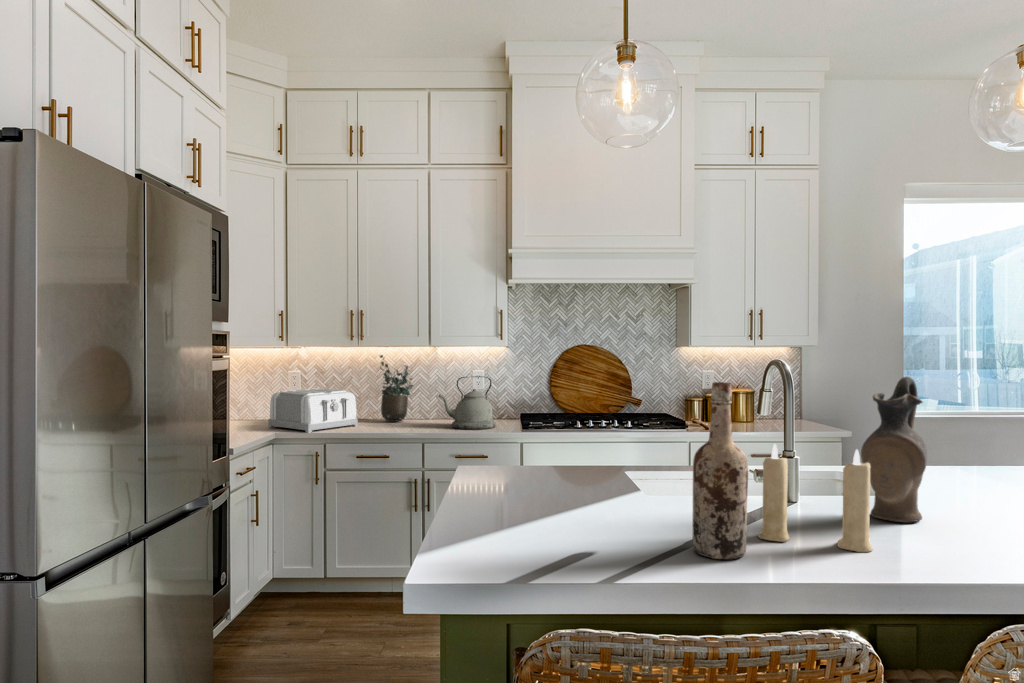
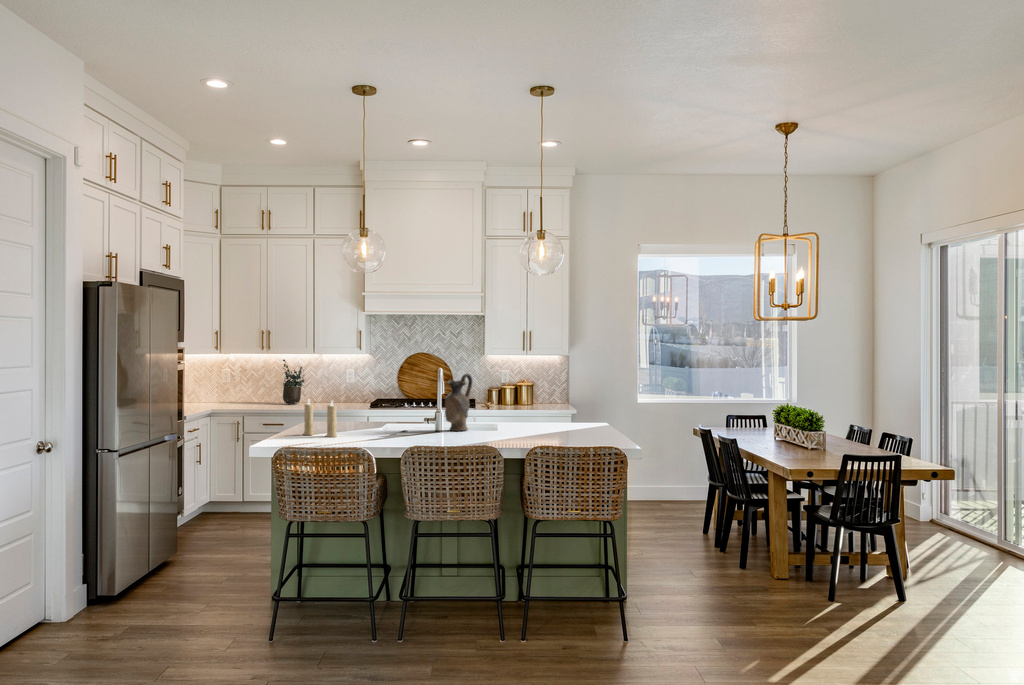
kettle: present [439,376,496,430] -> none [317,374,356,408]
wine bottle: present [693,382,748,559] -> none [357,375,376,437]
toaster: present [268,388,358,433] -> none [207,382,266,409]
candle: present [758,444,873,552] -> present [303,400,337,437]

